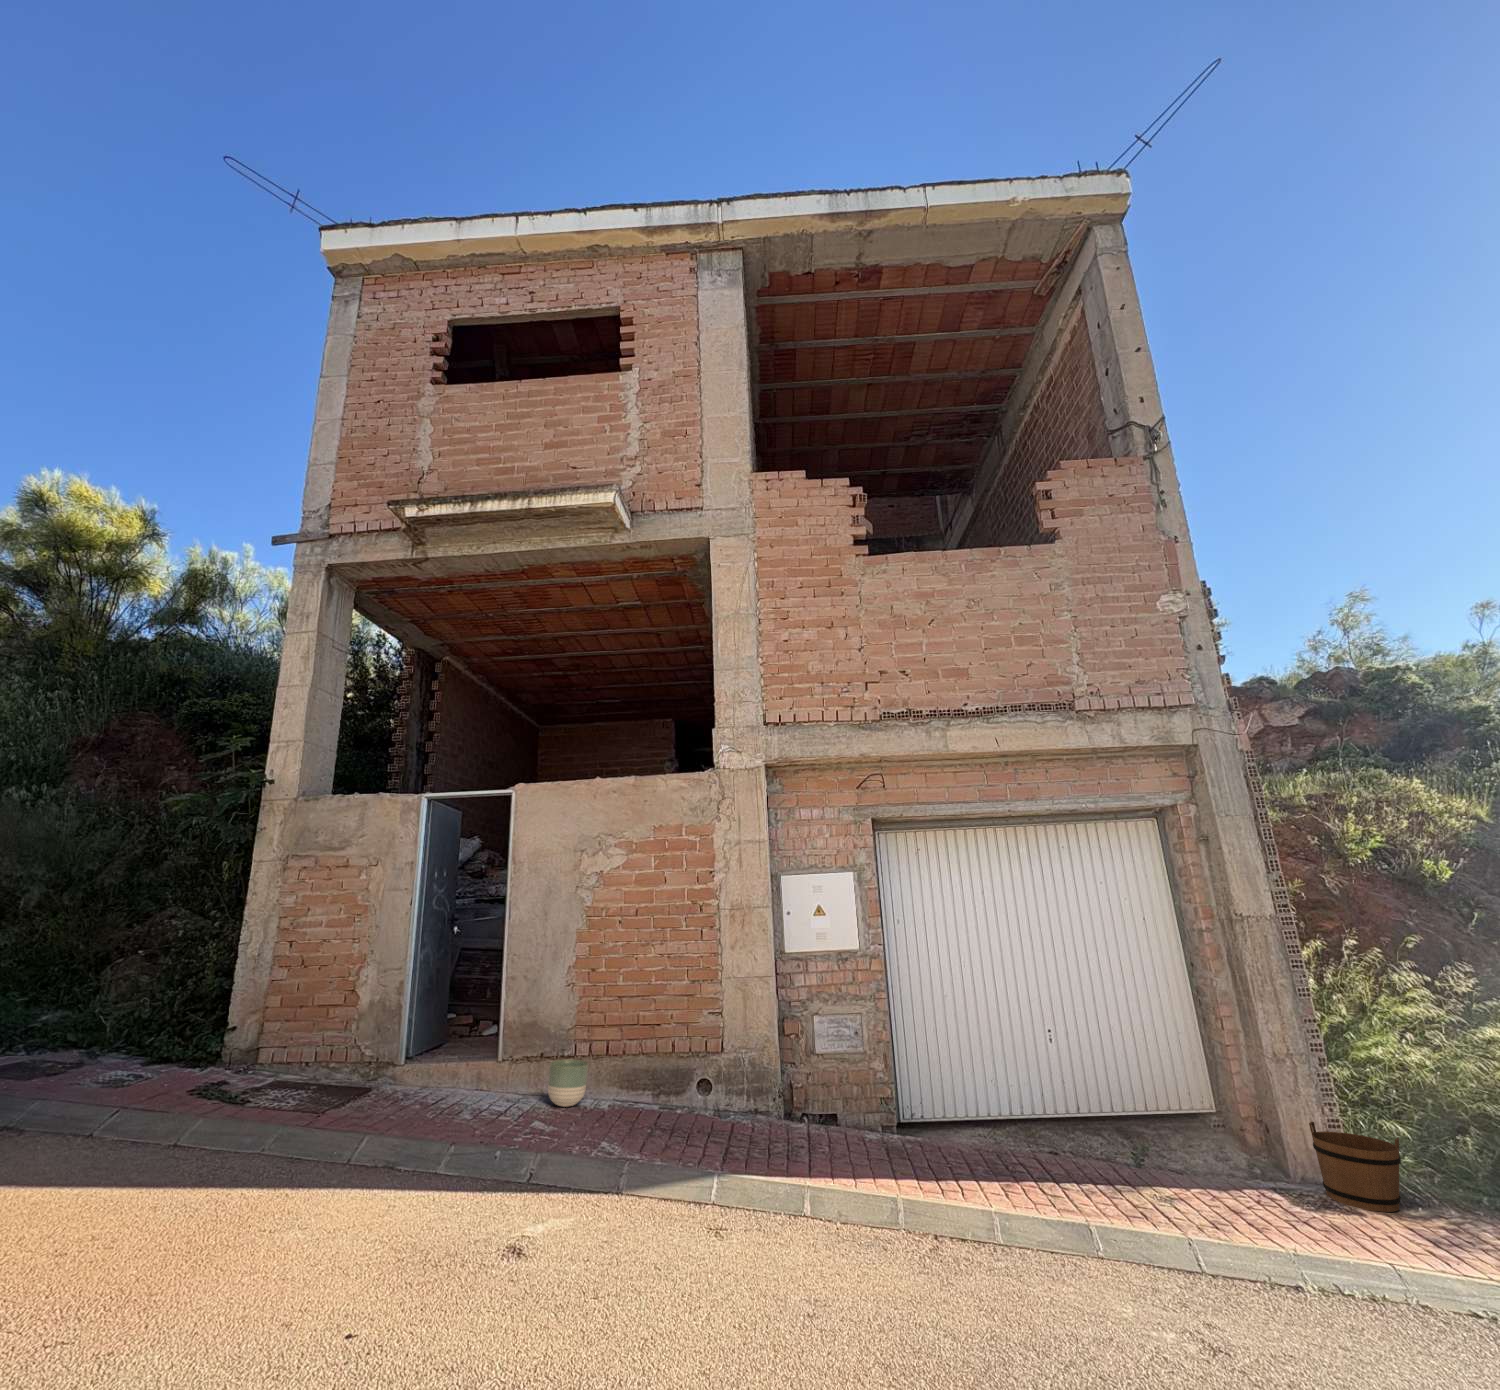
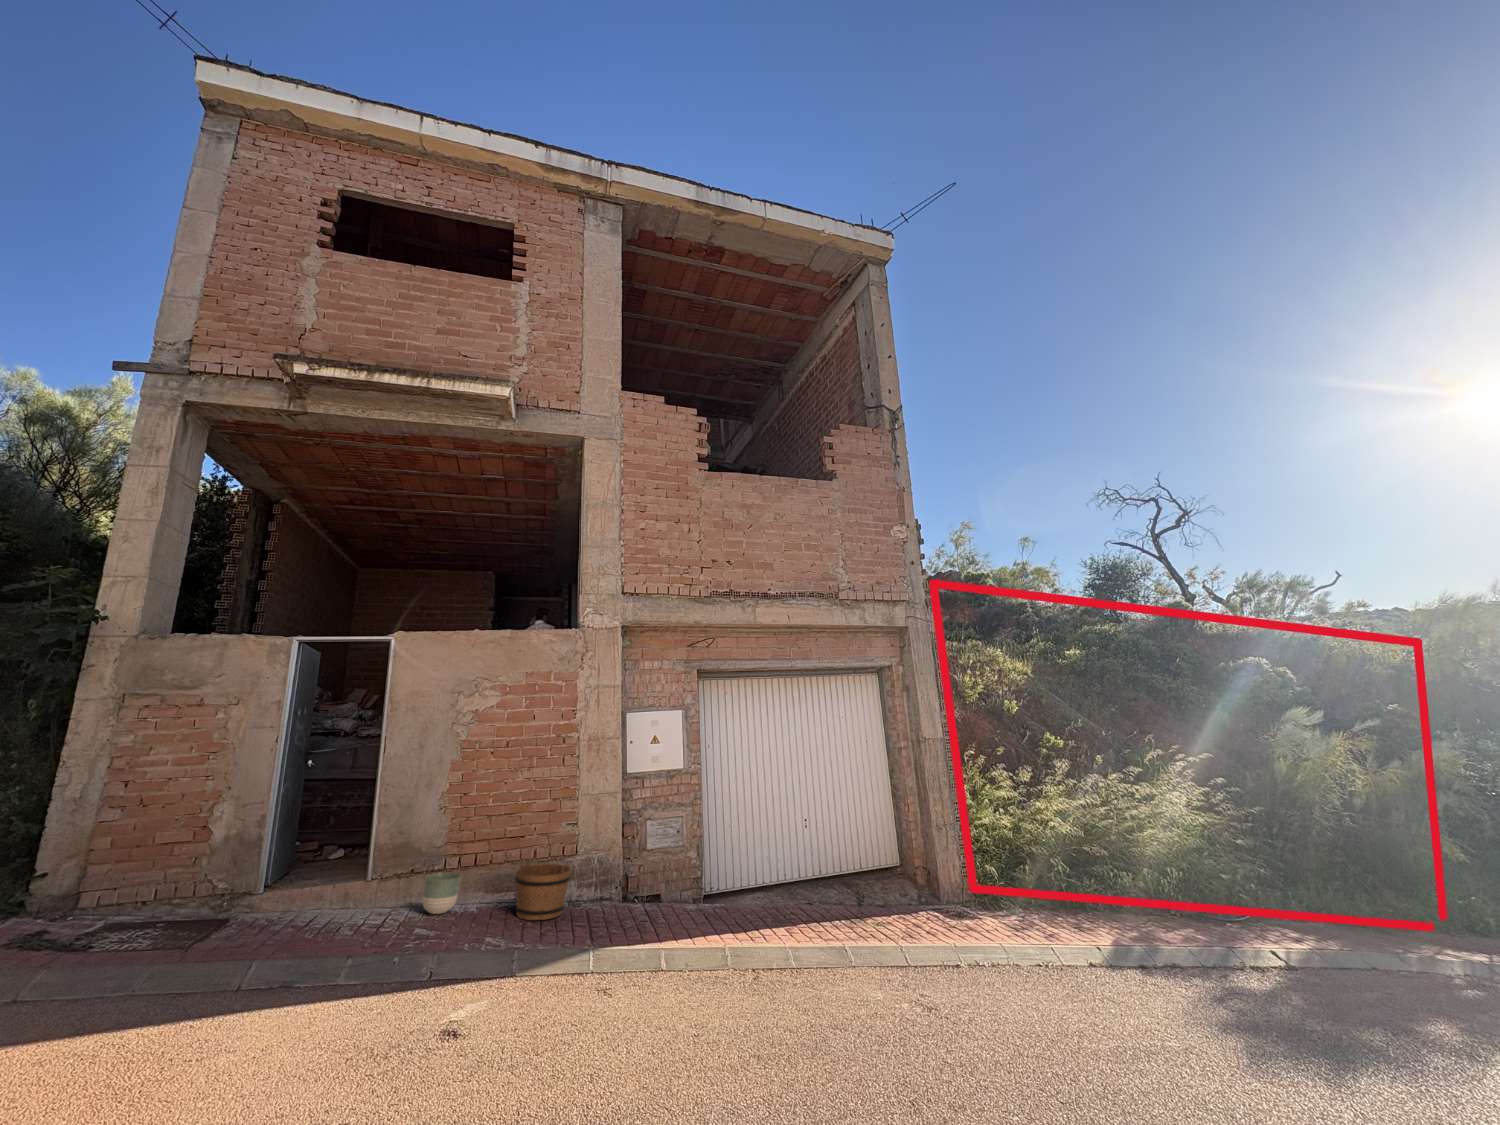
bucket: present [1309,1122,1401,1212] -> present [516,858,571,920]

